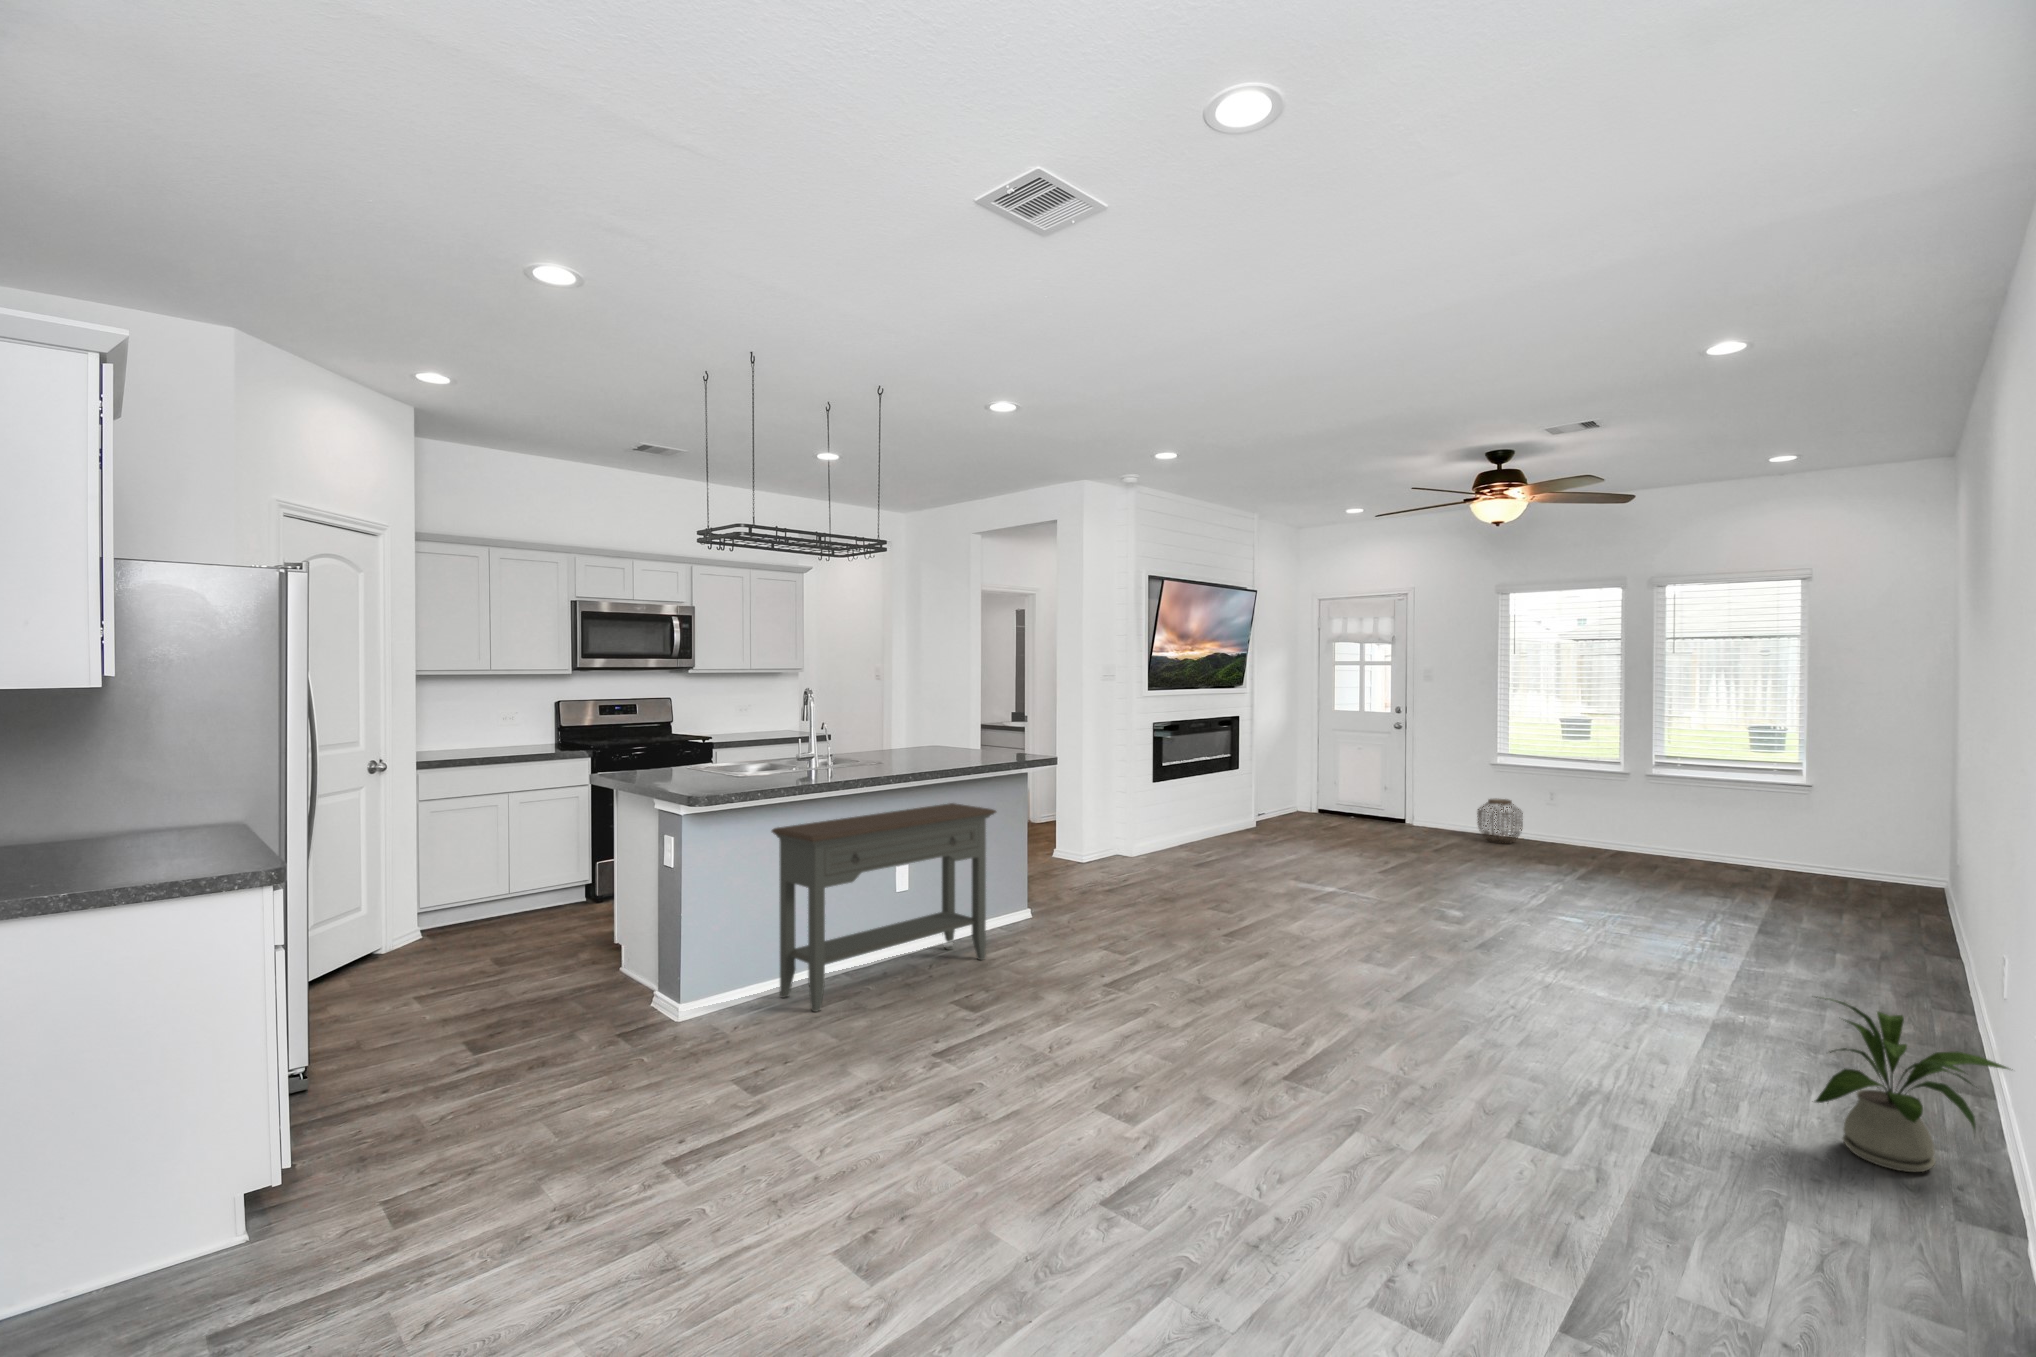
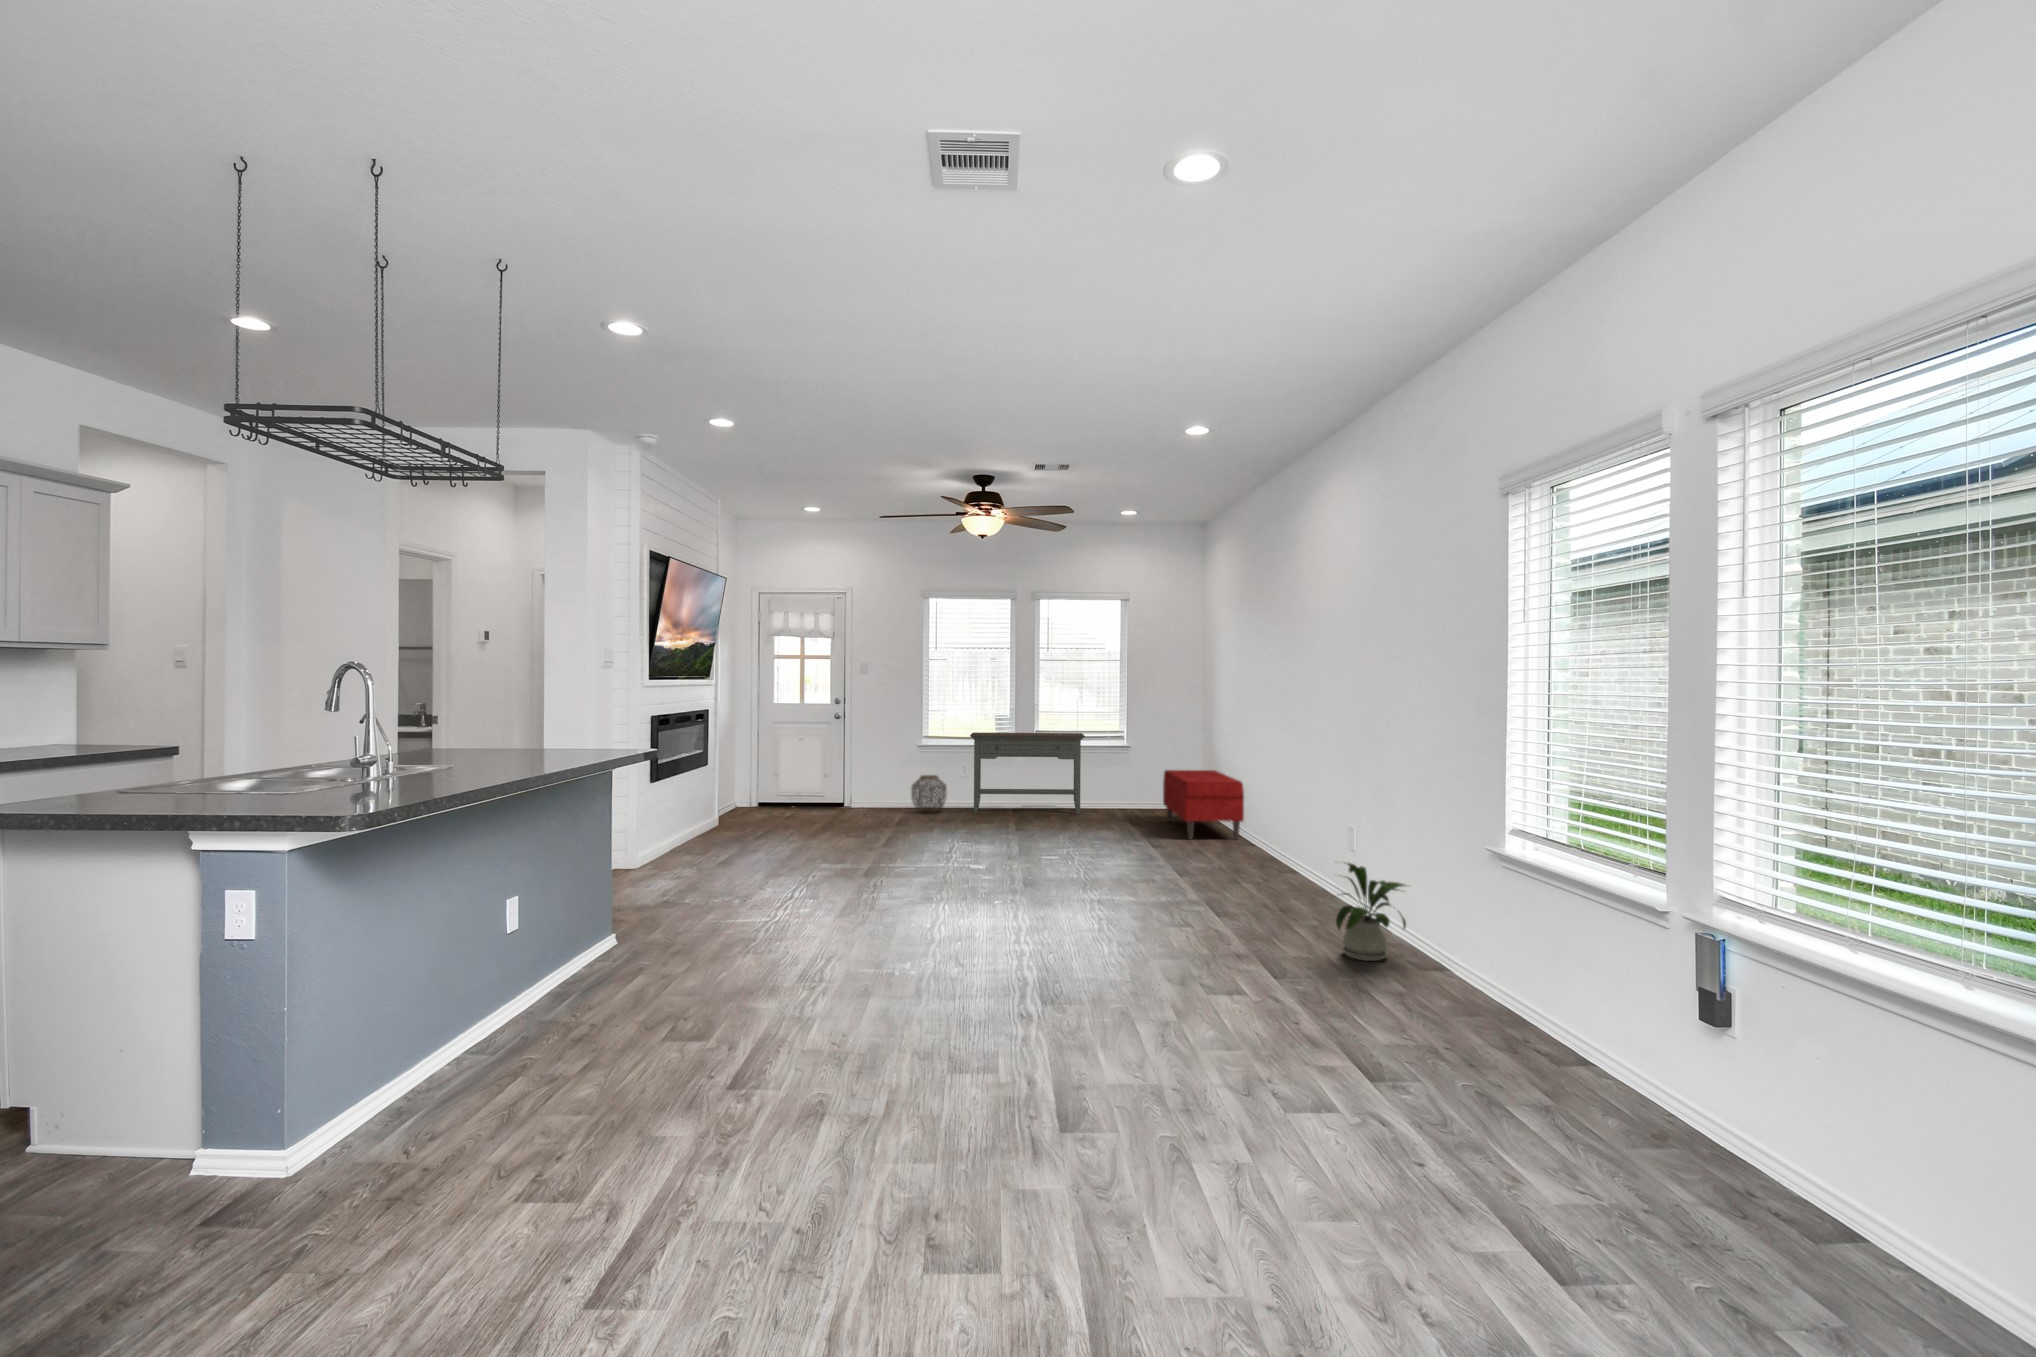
console table: present [772,803,996,1012] -> present [970,732,1085,814]
bench: none [1838,824,1961,945] -> present [1163,770,1244,840]

